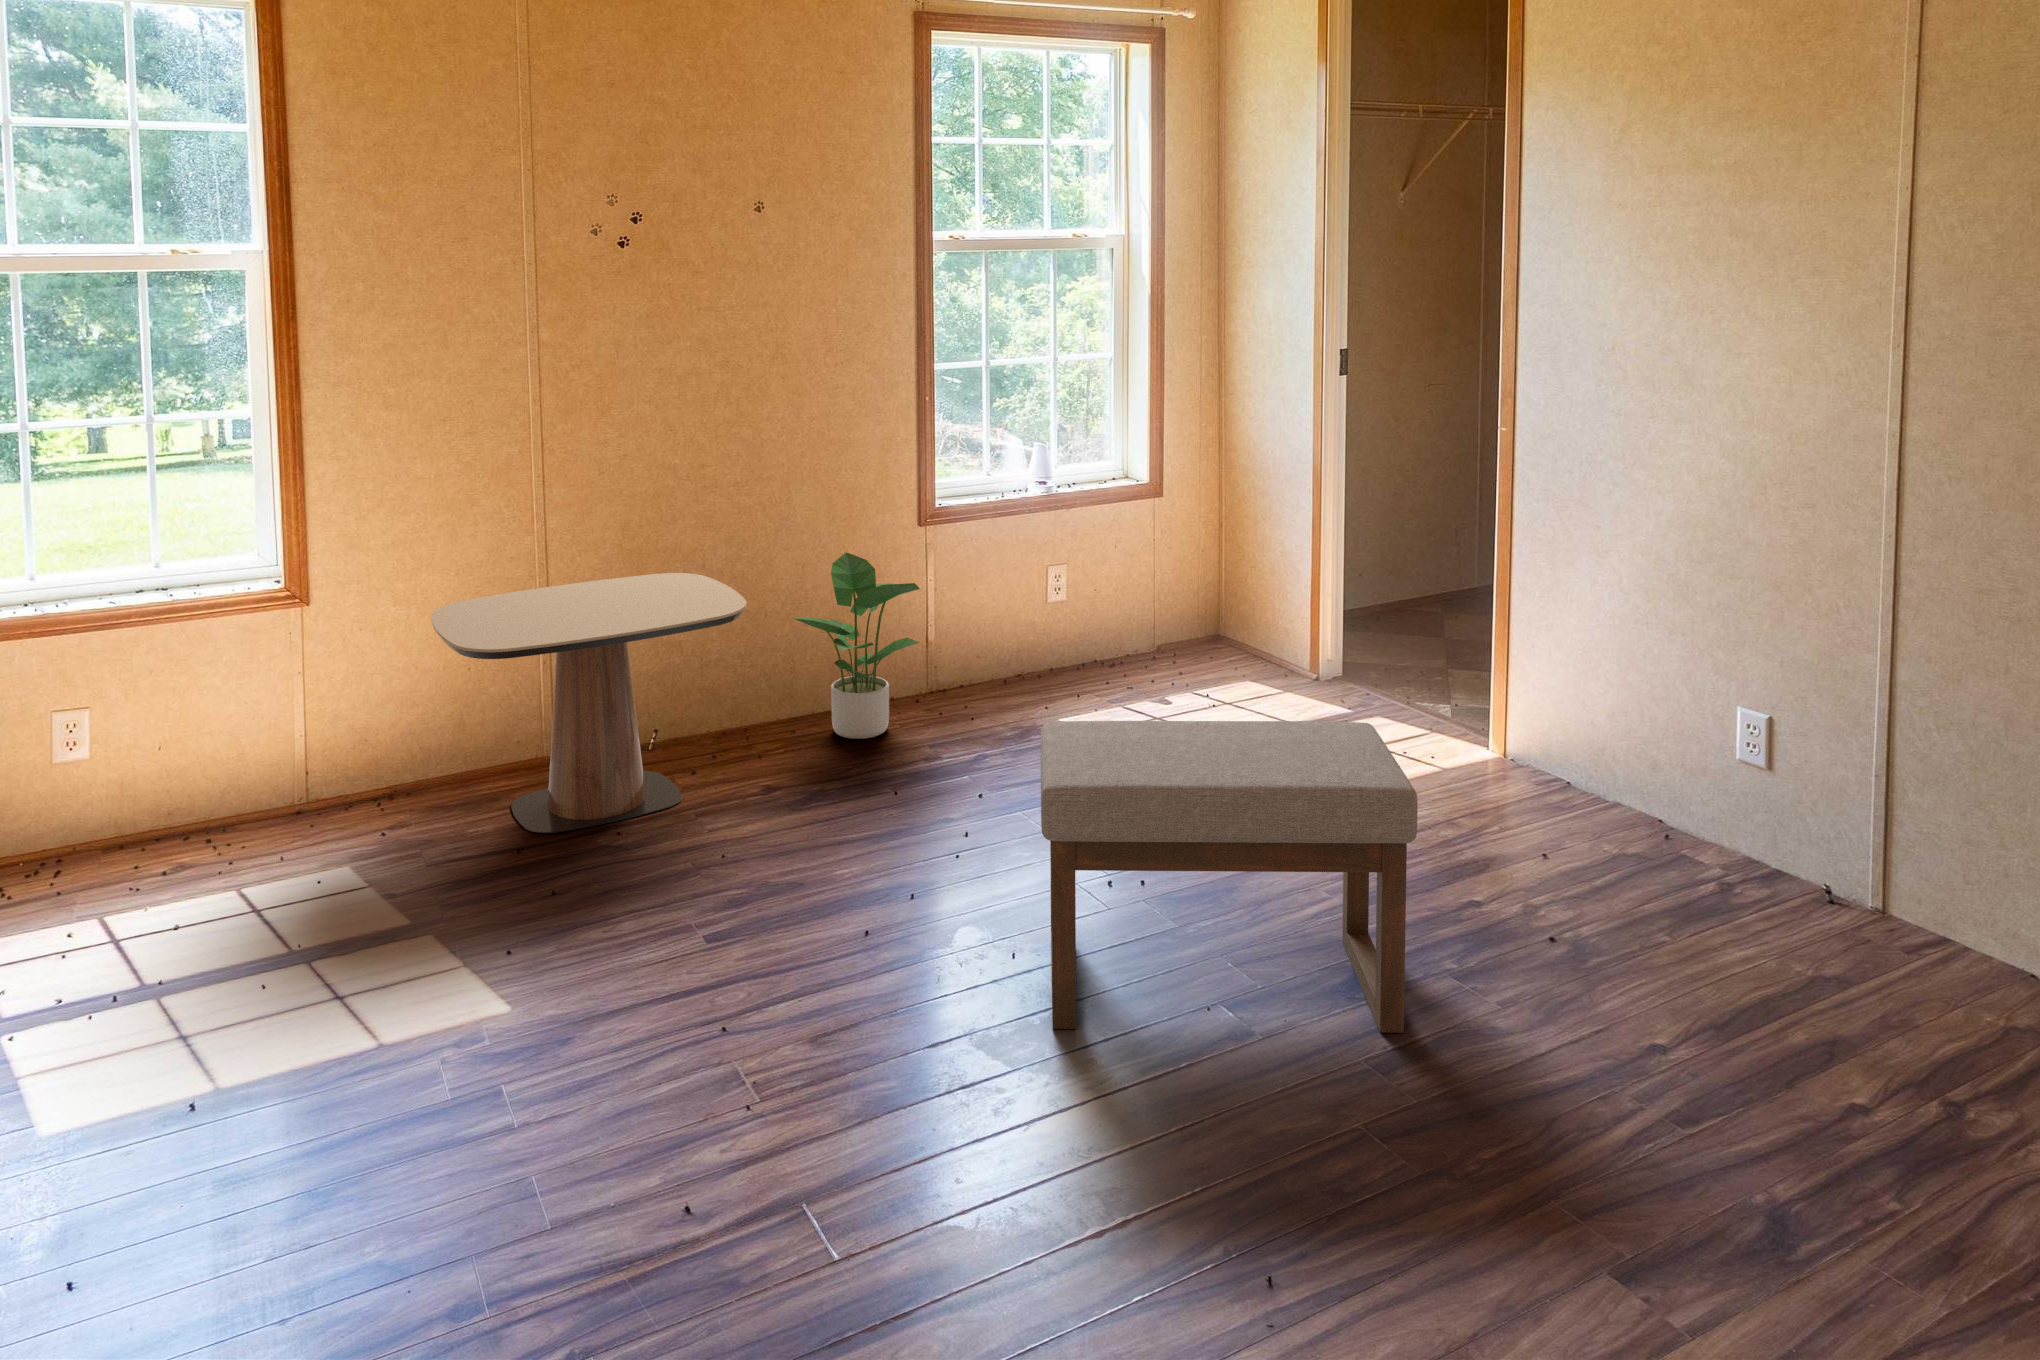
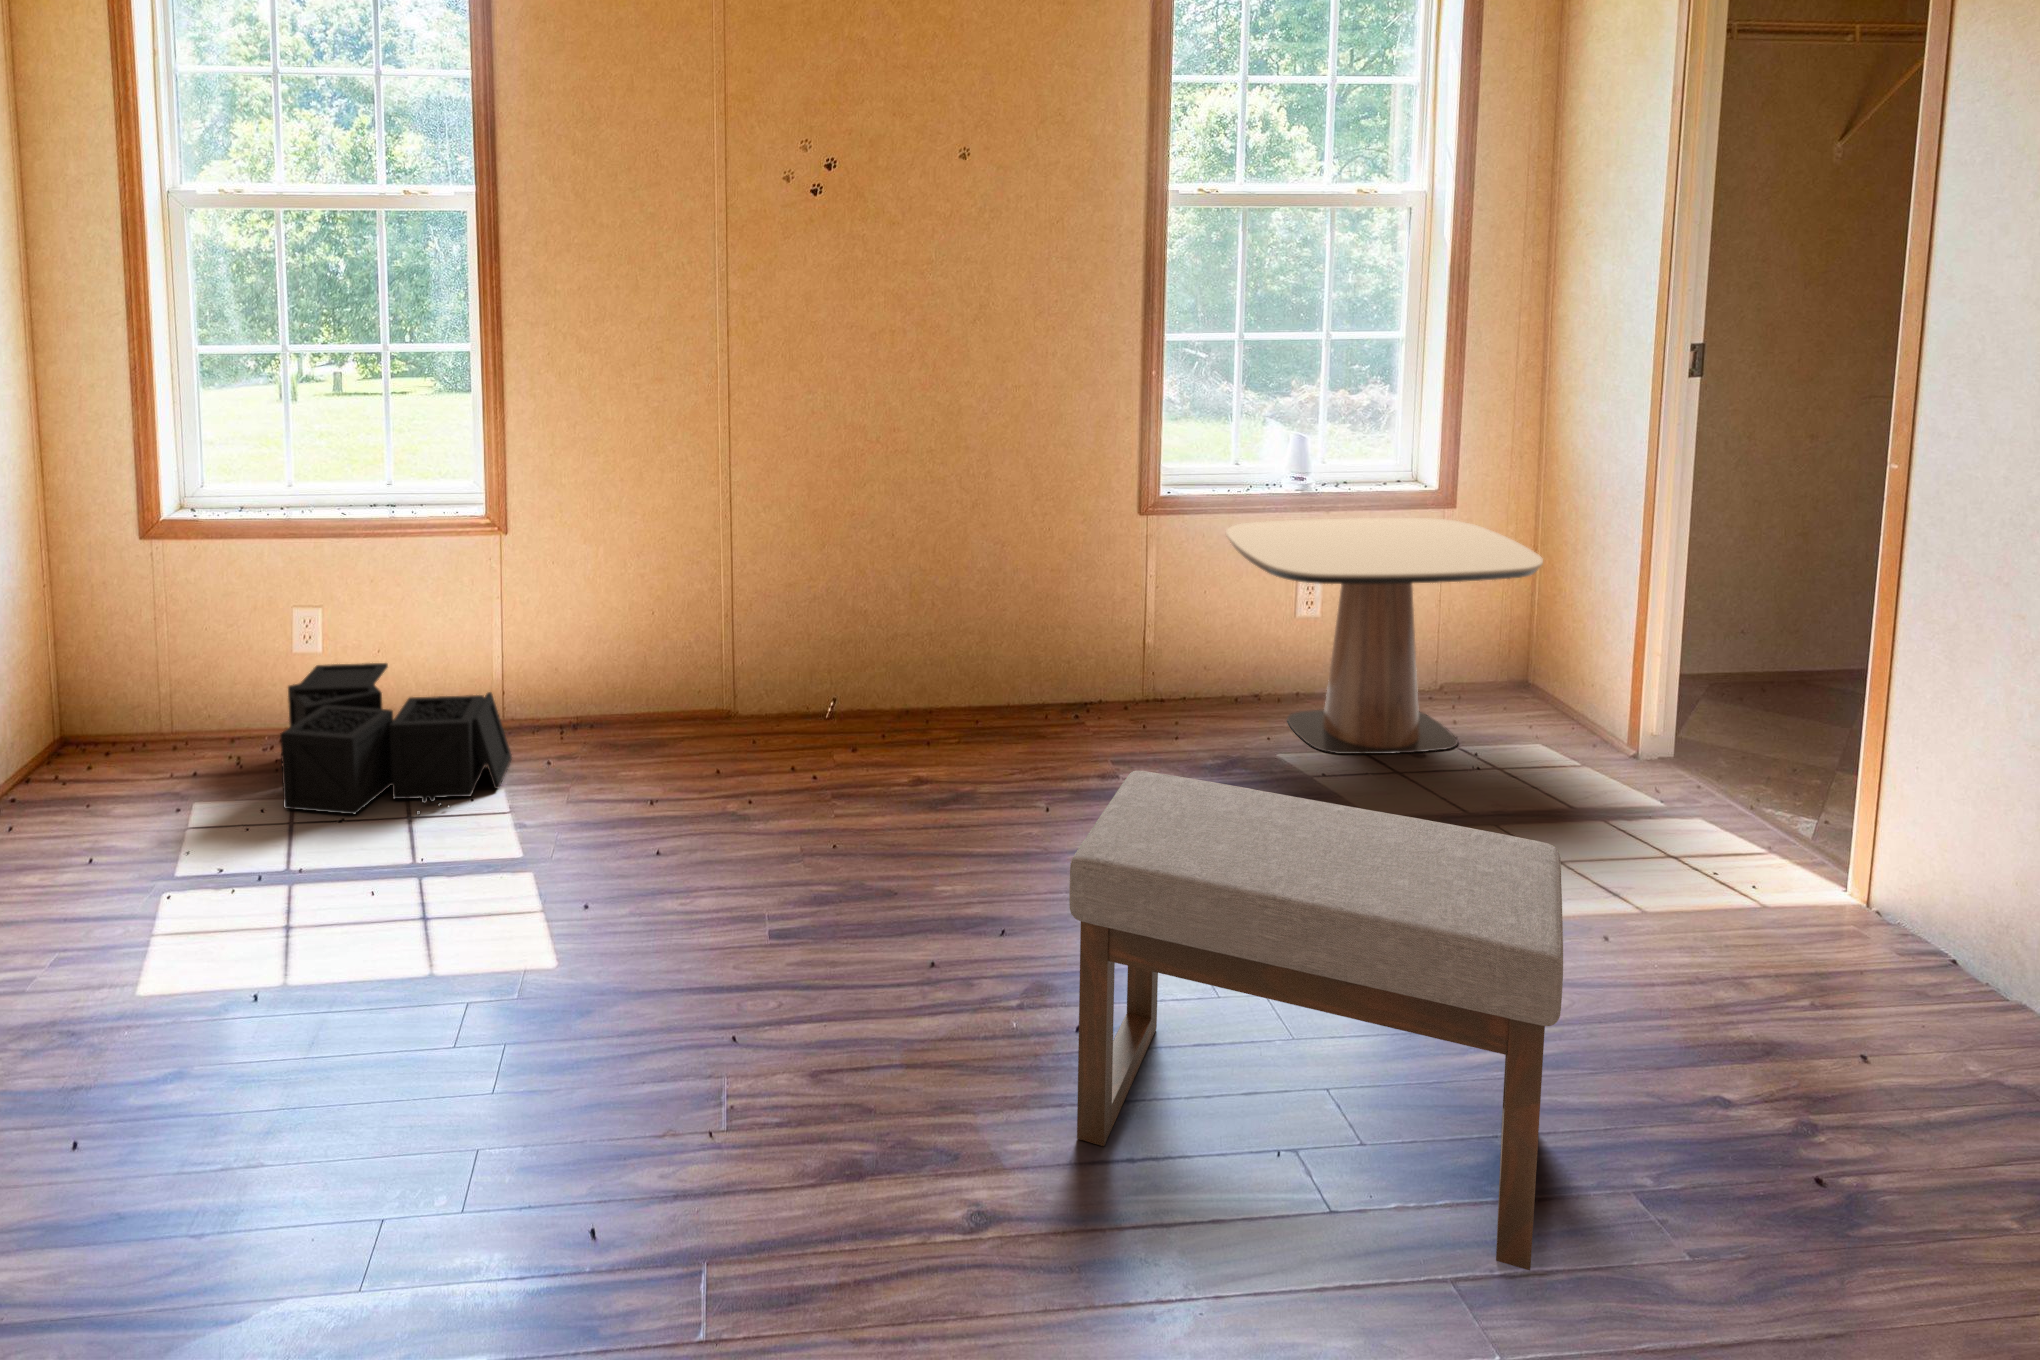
potted plant: present [793,552,919,739] -> none [978,531,1120,735]
side table: present [431,573,747,833] -> present [1226,518,1543,754]
storage bin: none [58,765,342,932] -> present [280,663,512,815]

